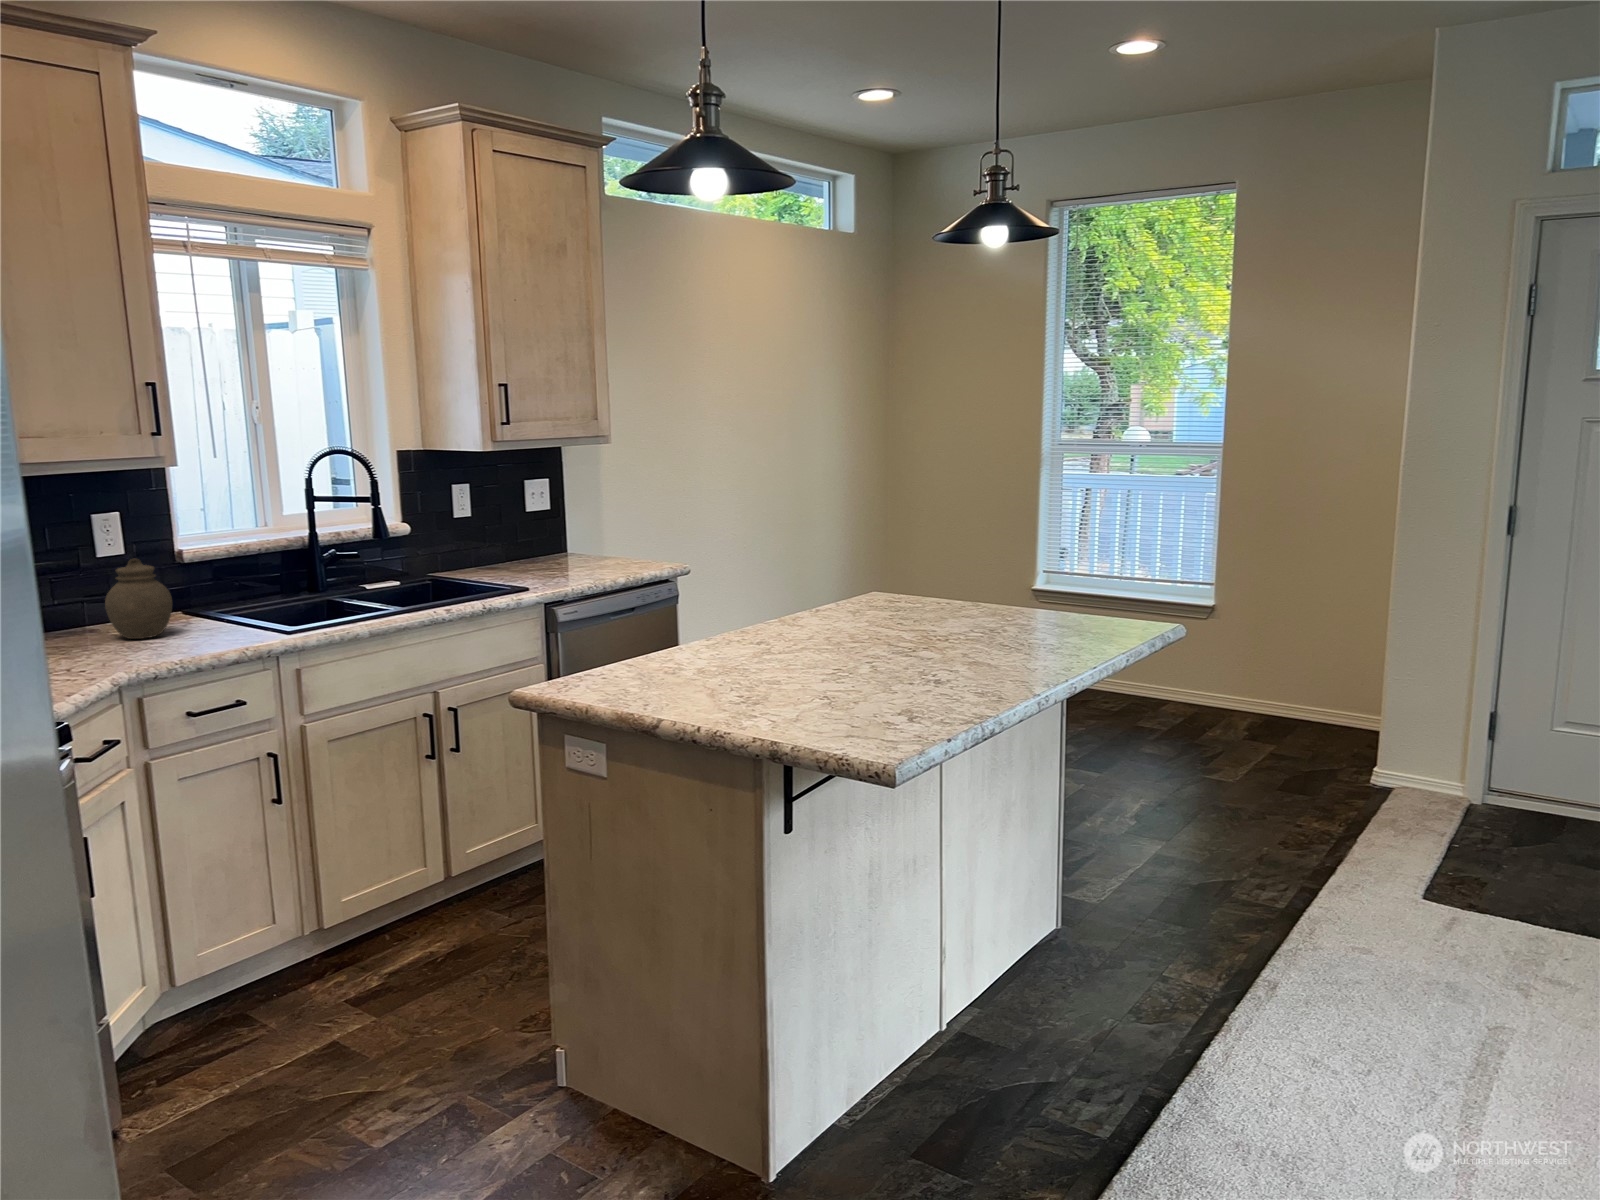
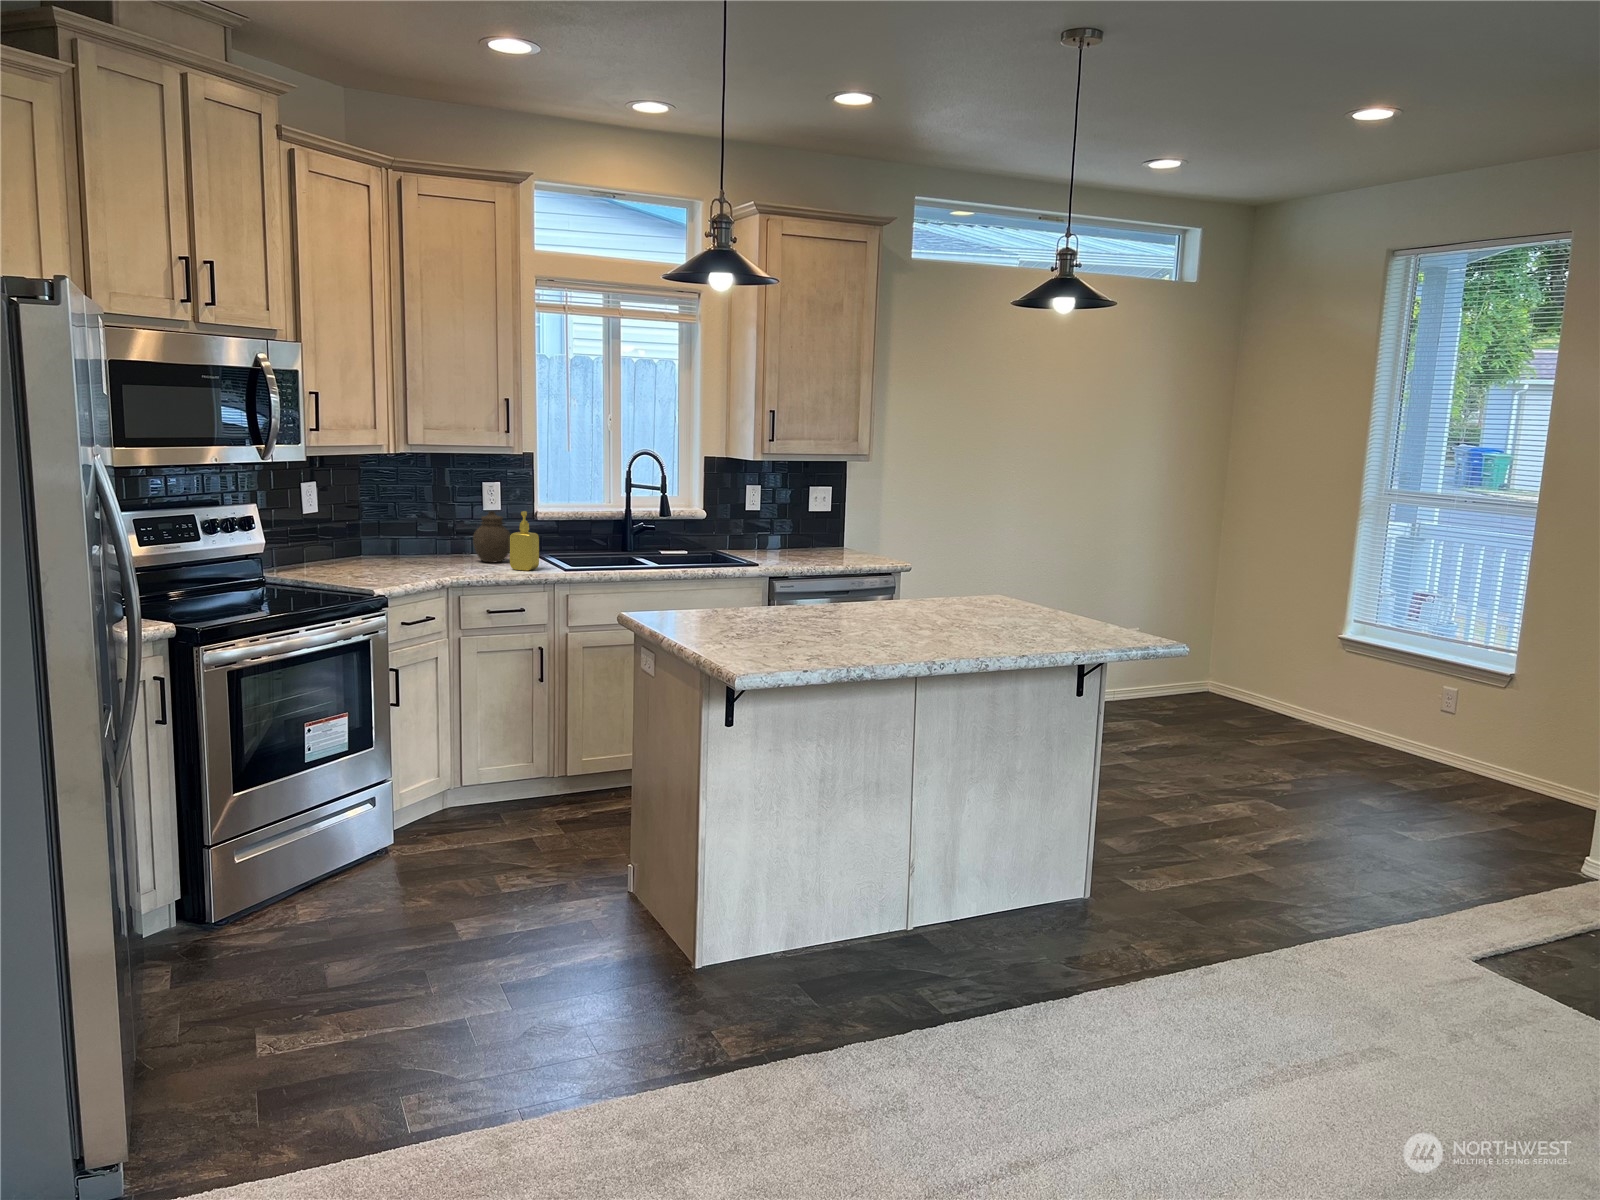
soap dispenser: none [196,554,246,645] -> present [510,511,539,571]

